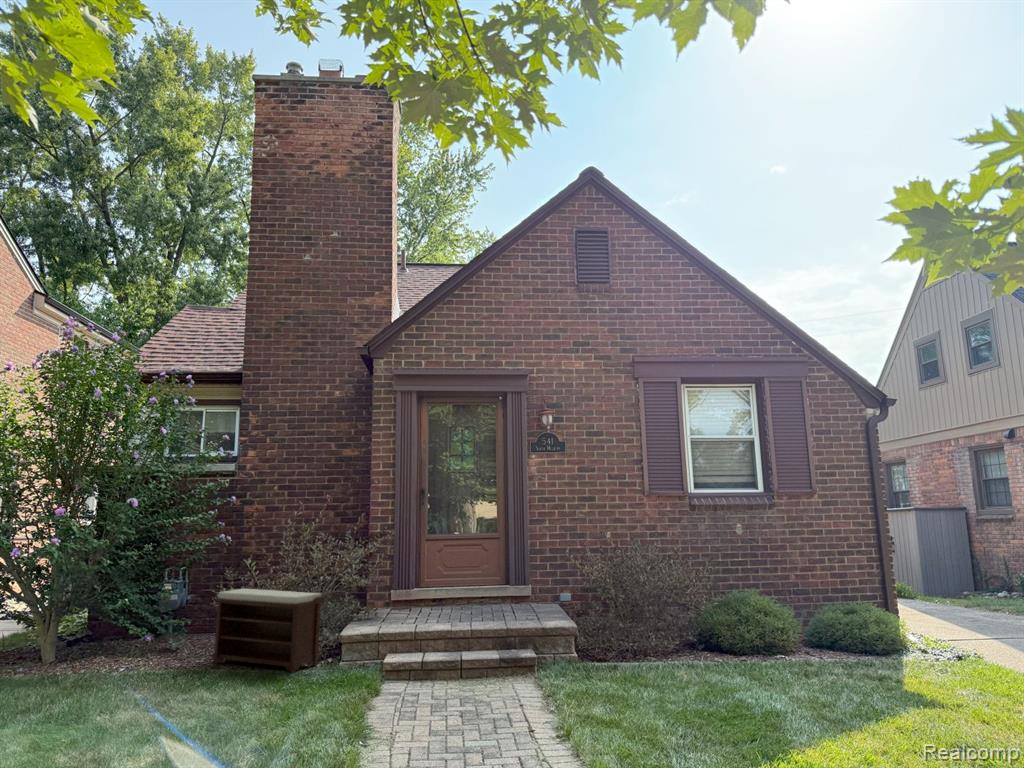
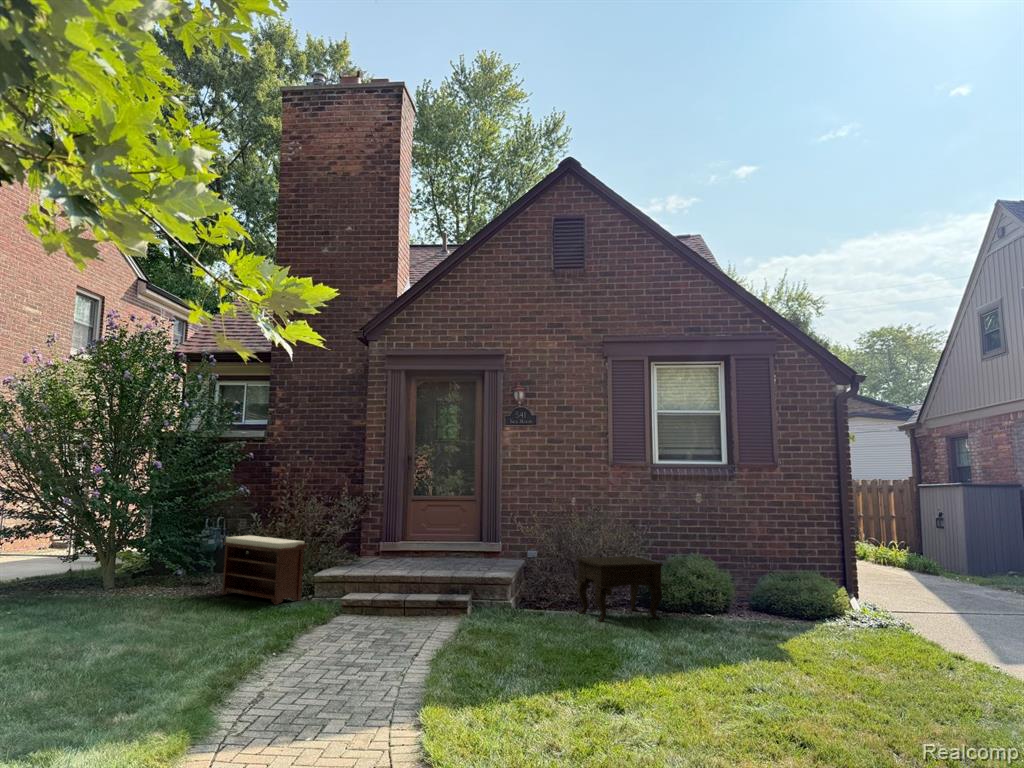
side table: none [637,595,739,672] -> present [576,557,664,622]

